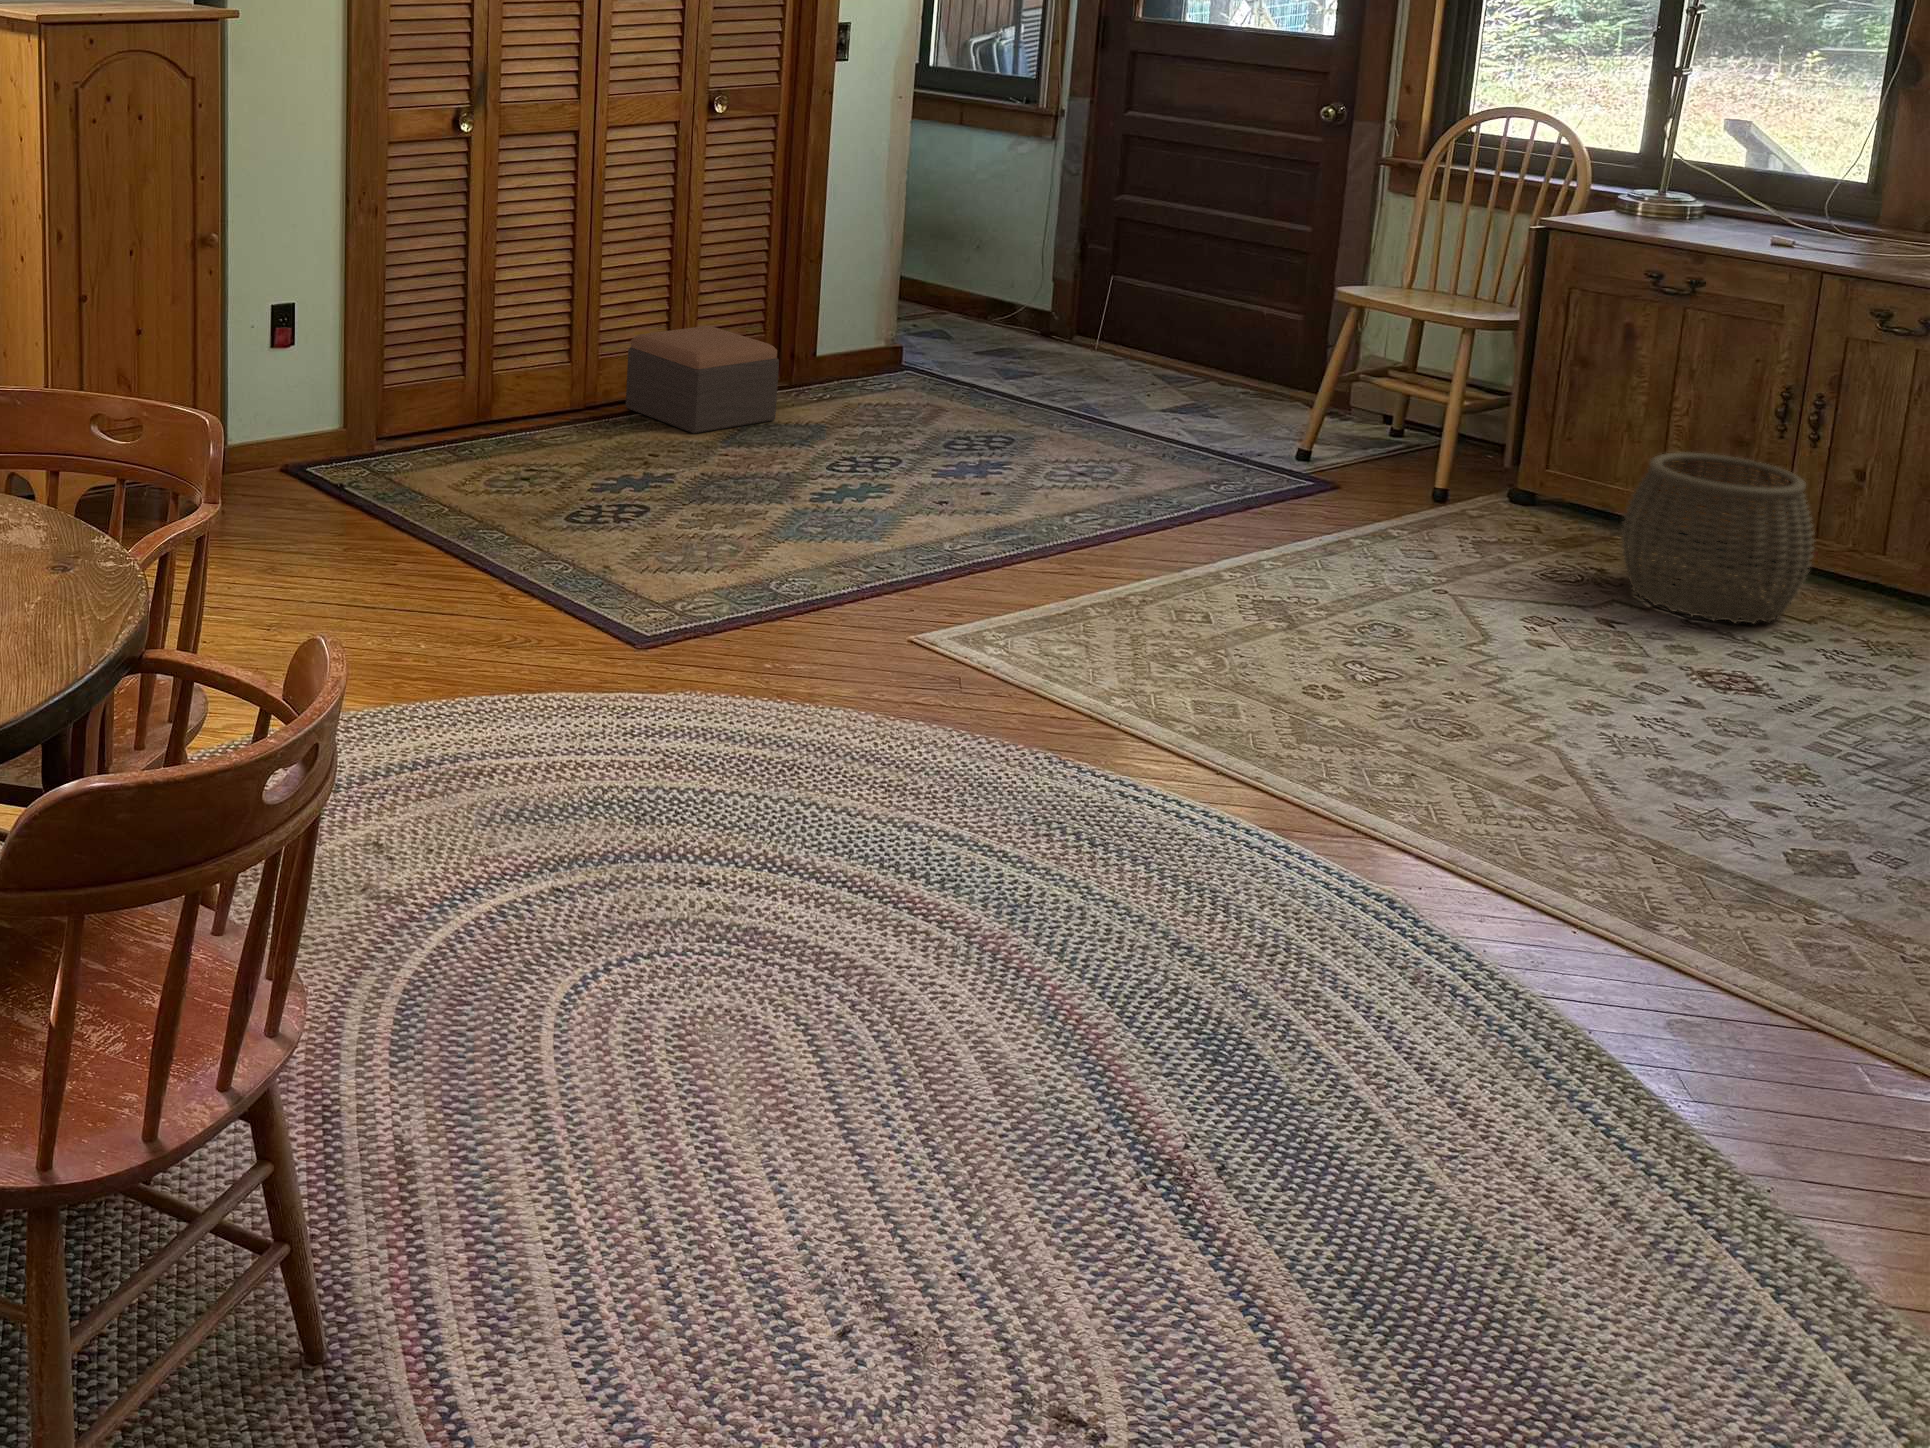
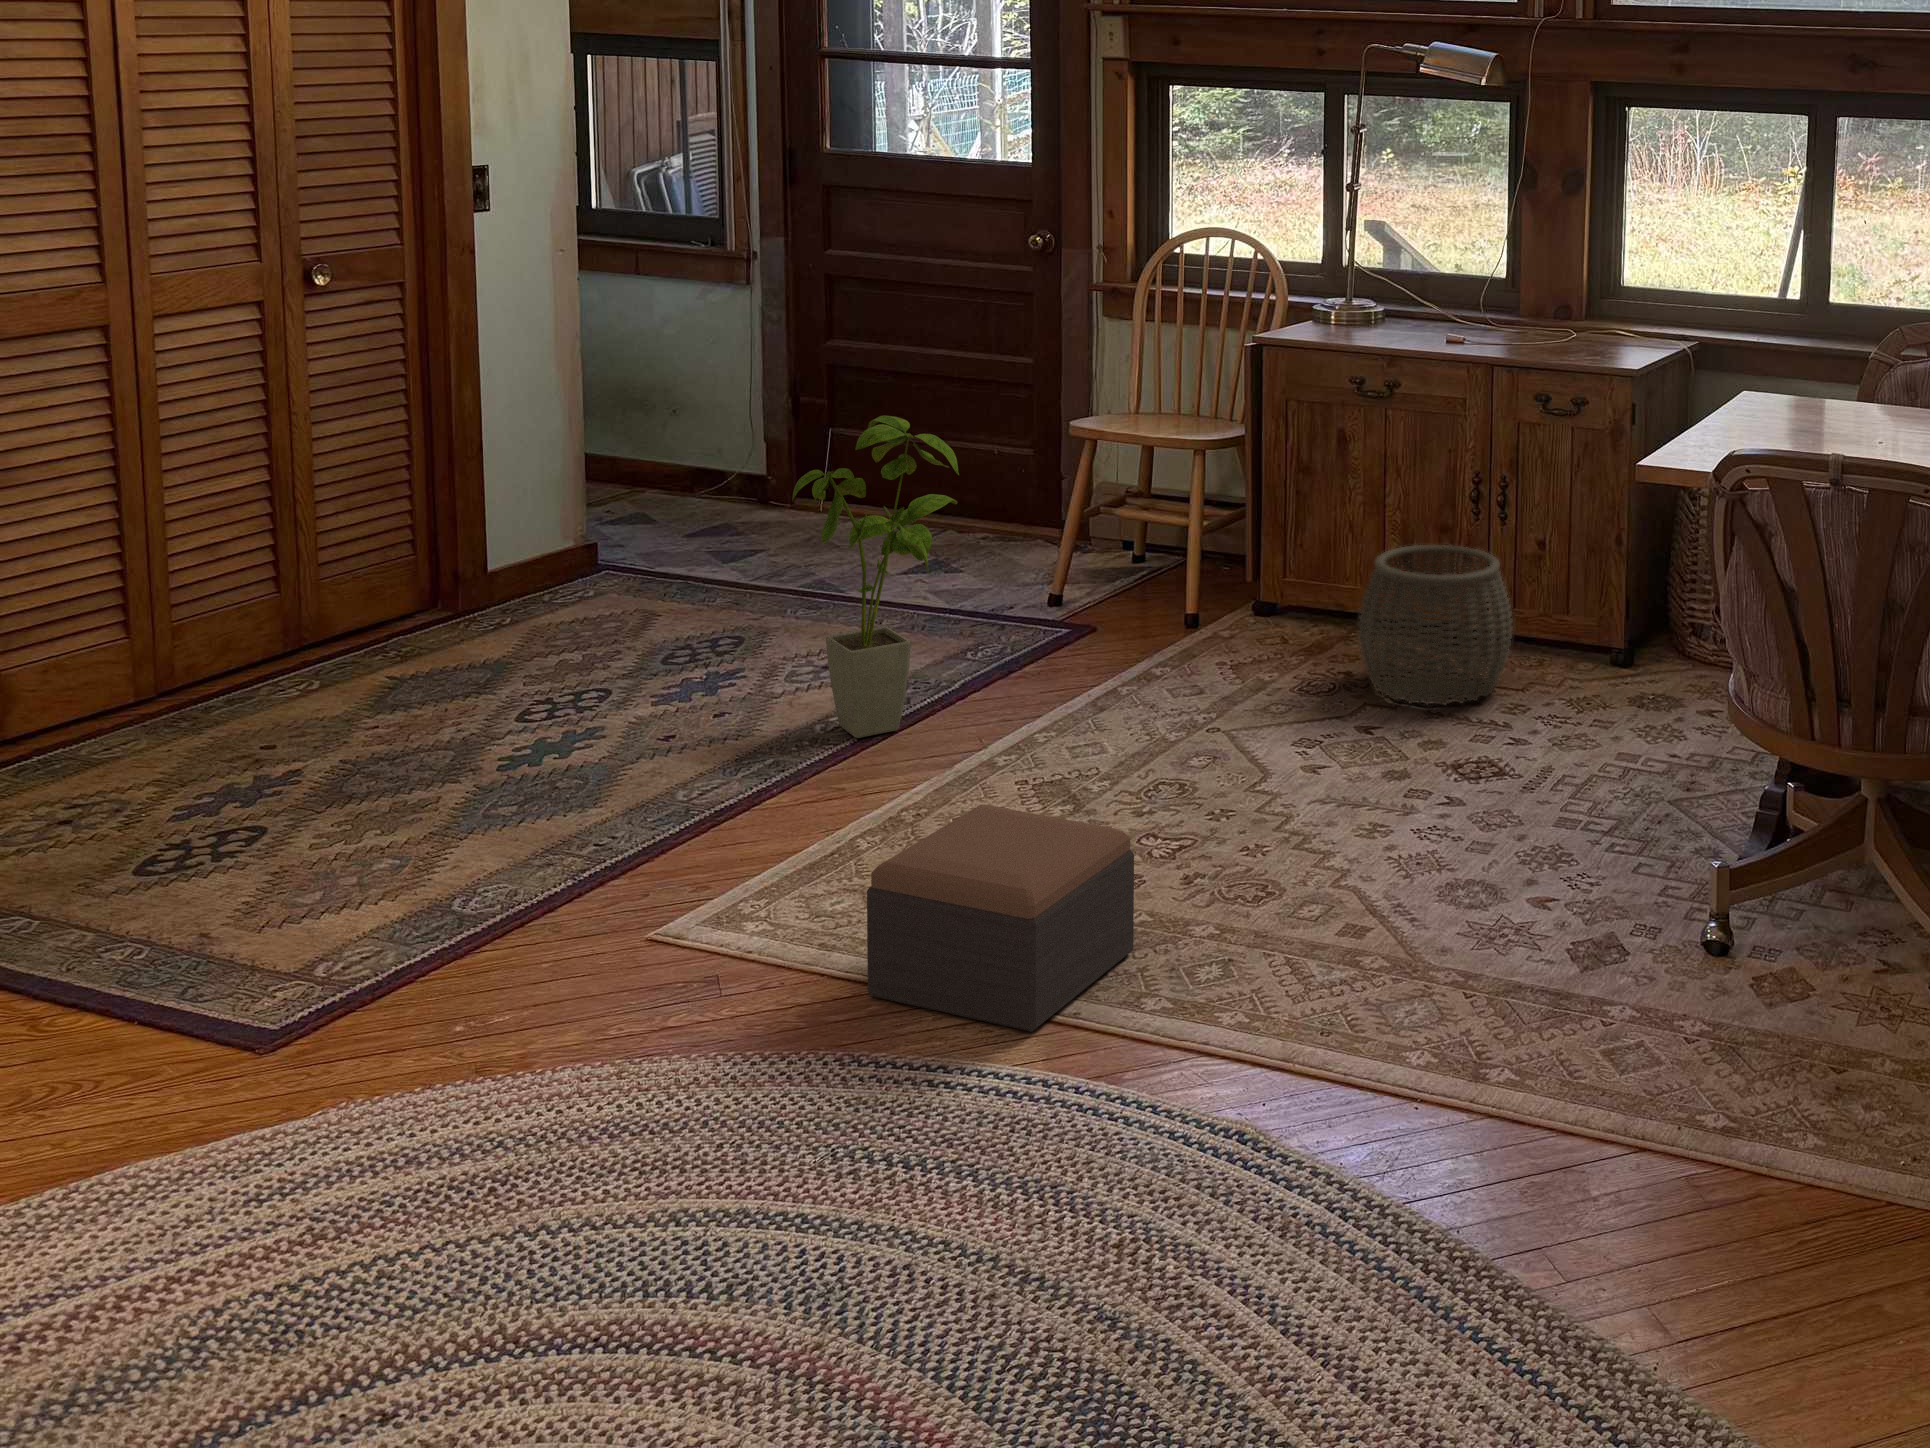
house plant: none [1064,252,1216,533] -> present [792,416,959,738]
footstool: present [626,326,779,433] -> present [867,805,1134,1032]

